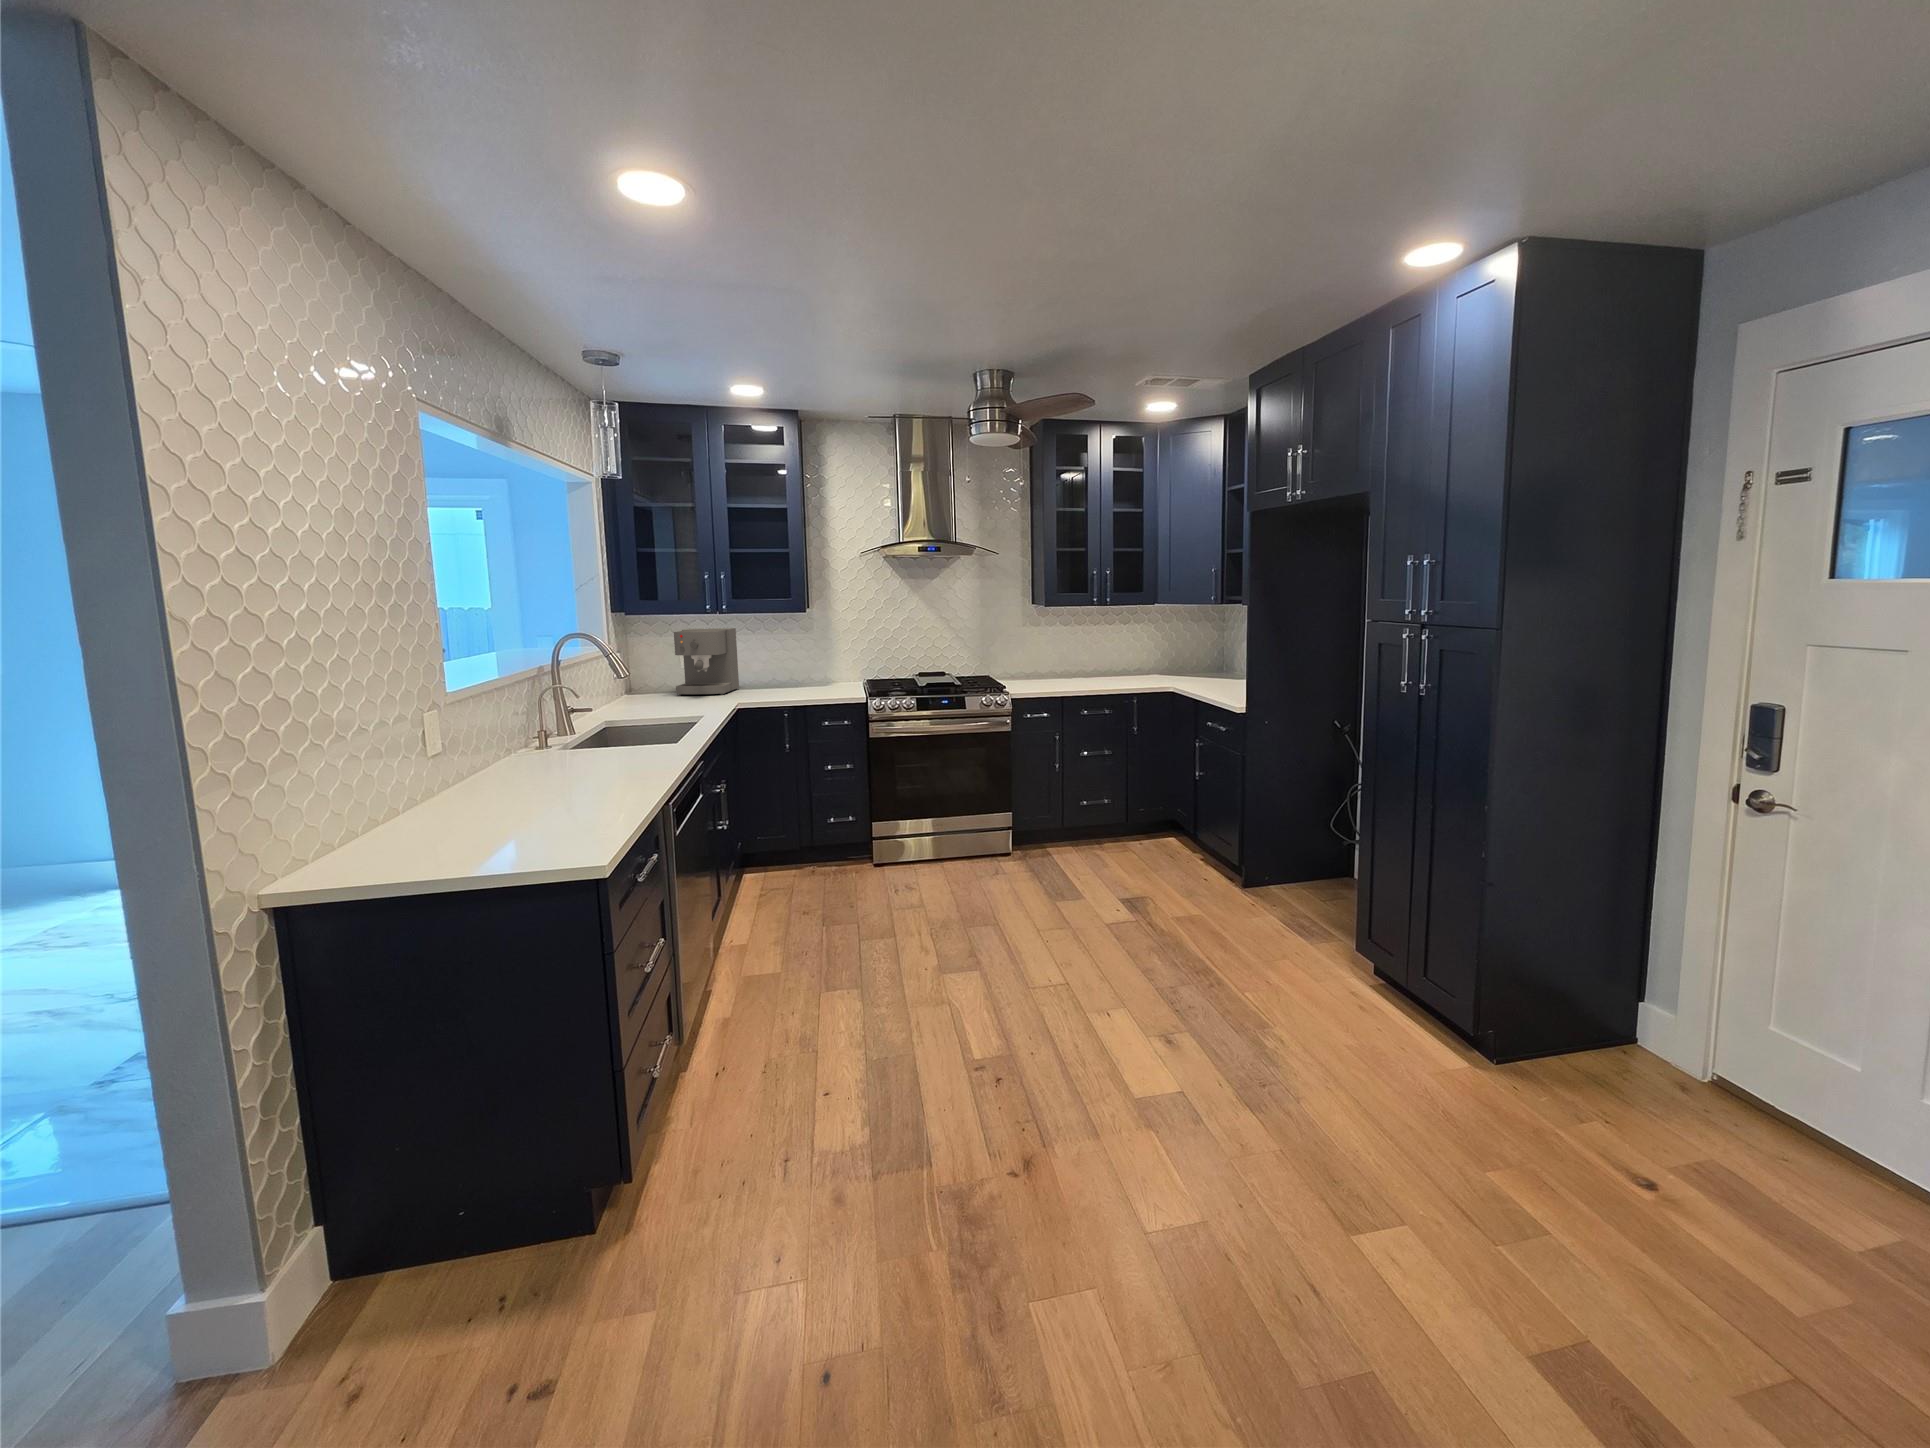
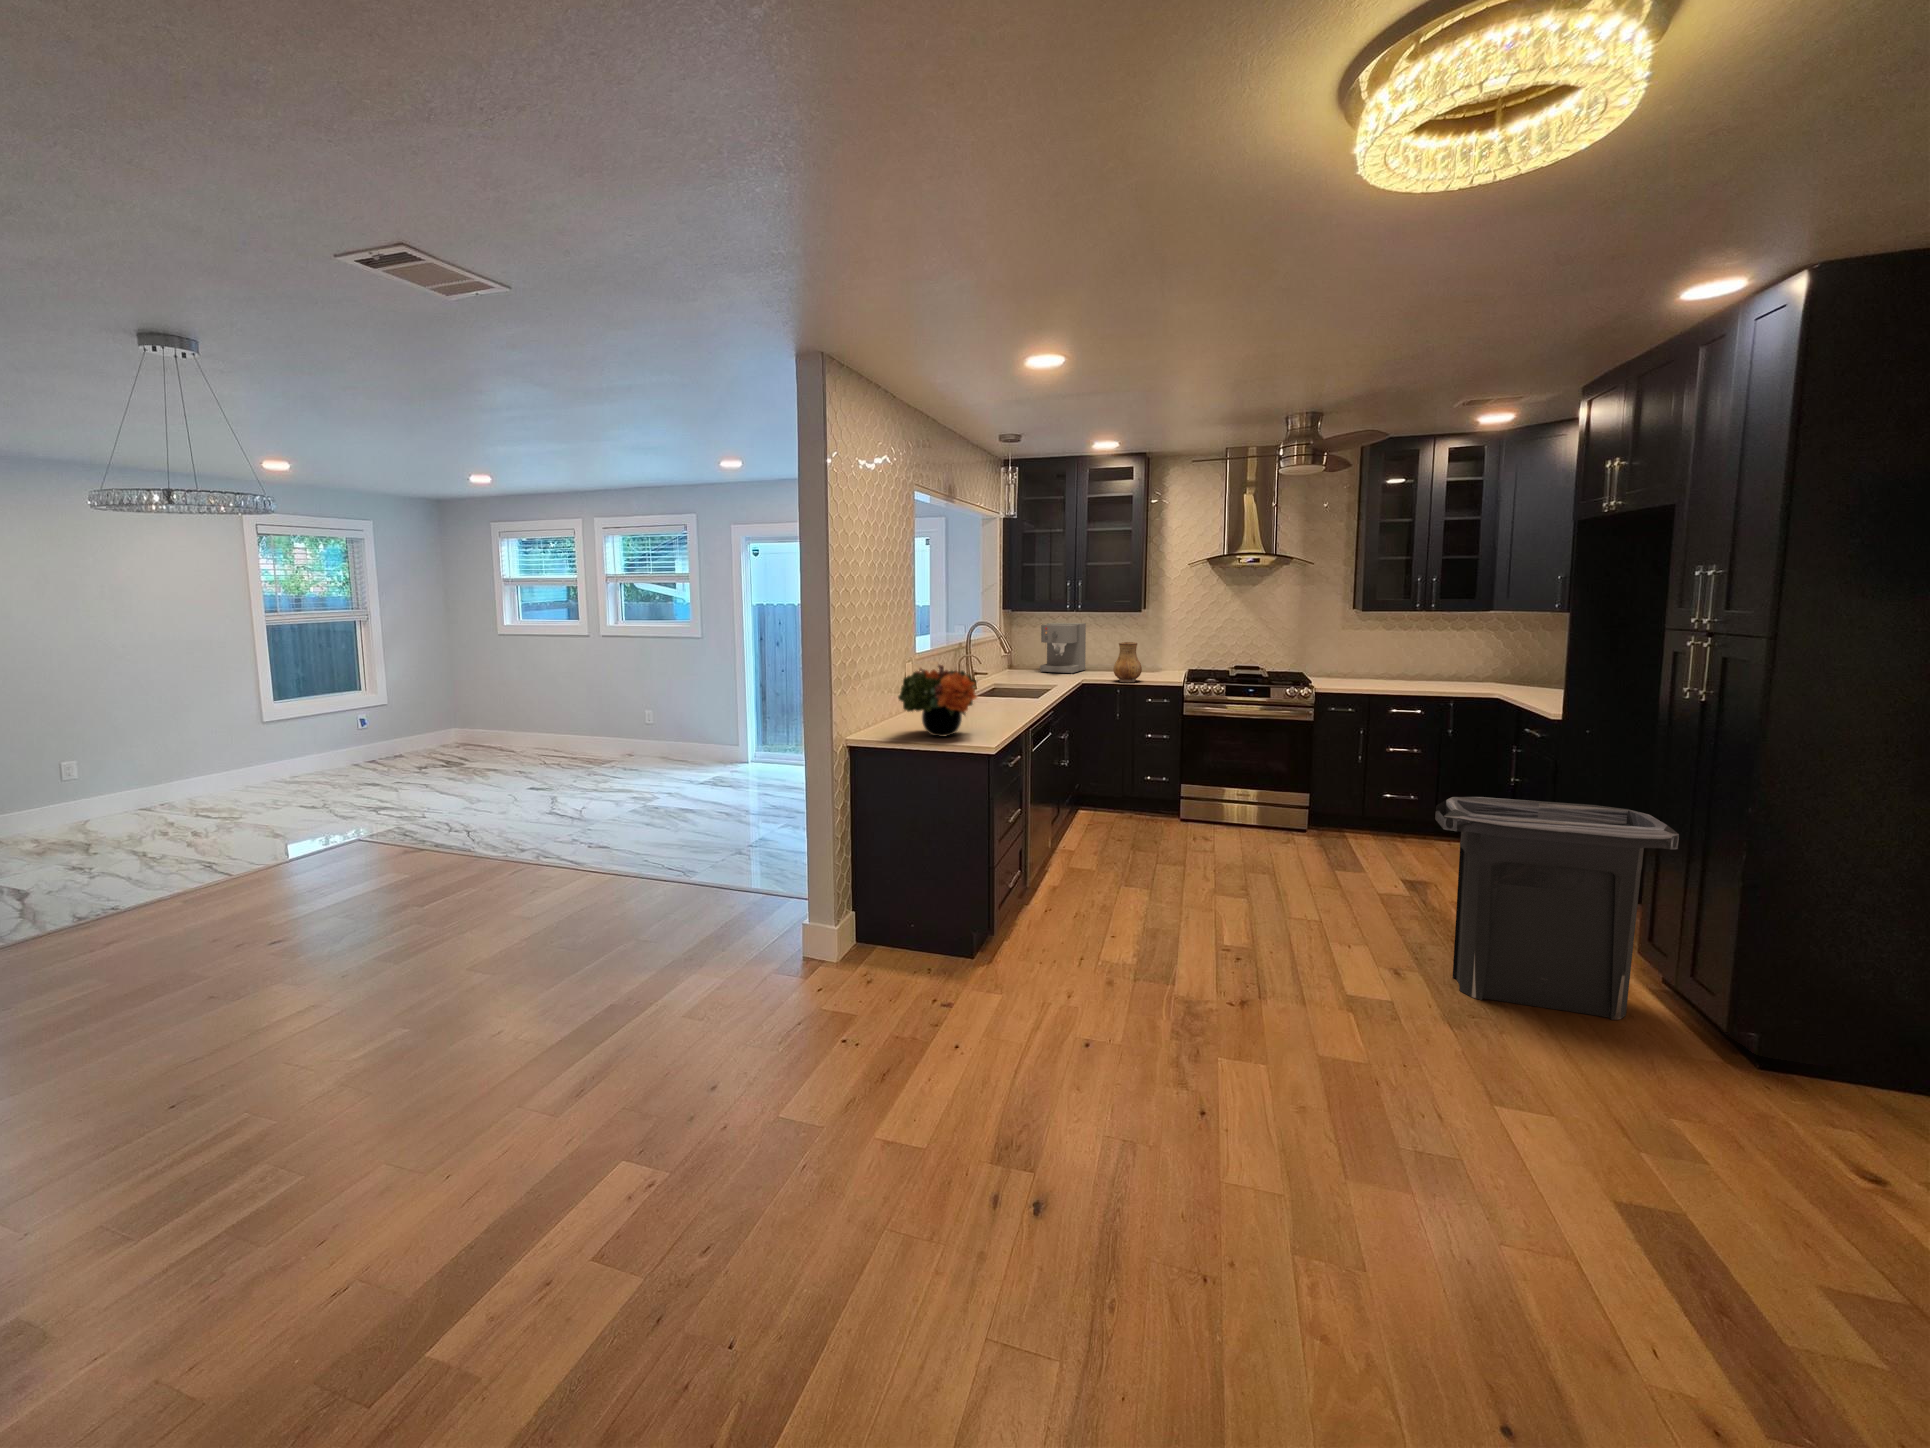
ceramic pitcher: none [780,650,817,702] -> present [1113,642,1142,682]
flower arrangement: none [369,705,562,843] -> present [898,665,977,737]
trash can: none [1207,804,1421,1053] -> present [1435,797,1679,1020]

